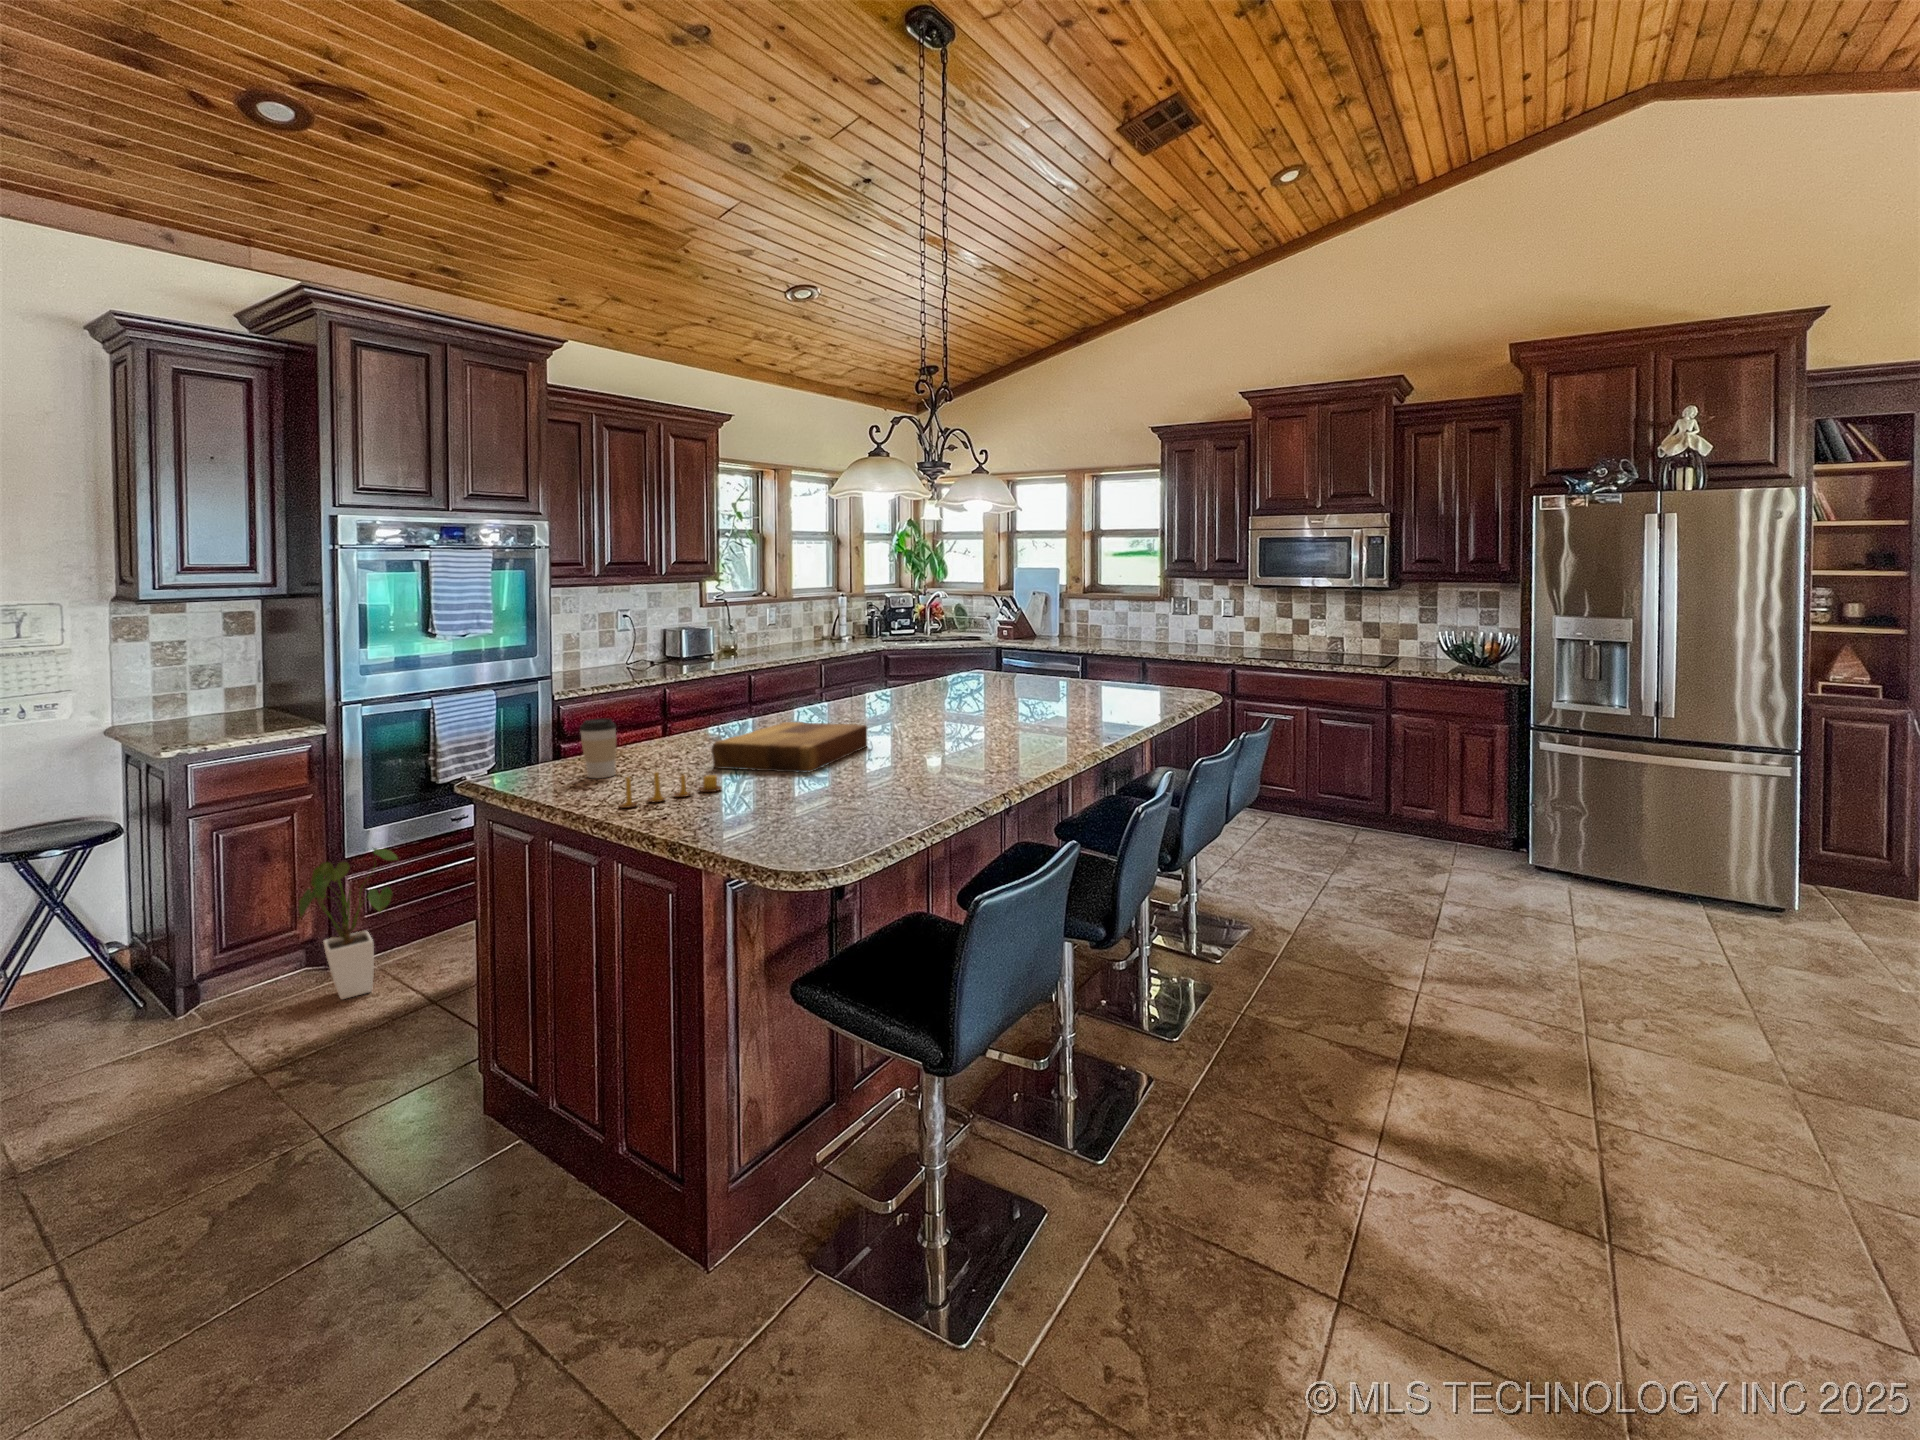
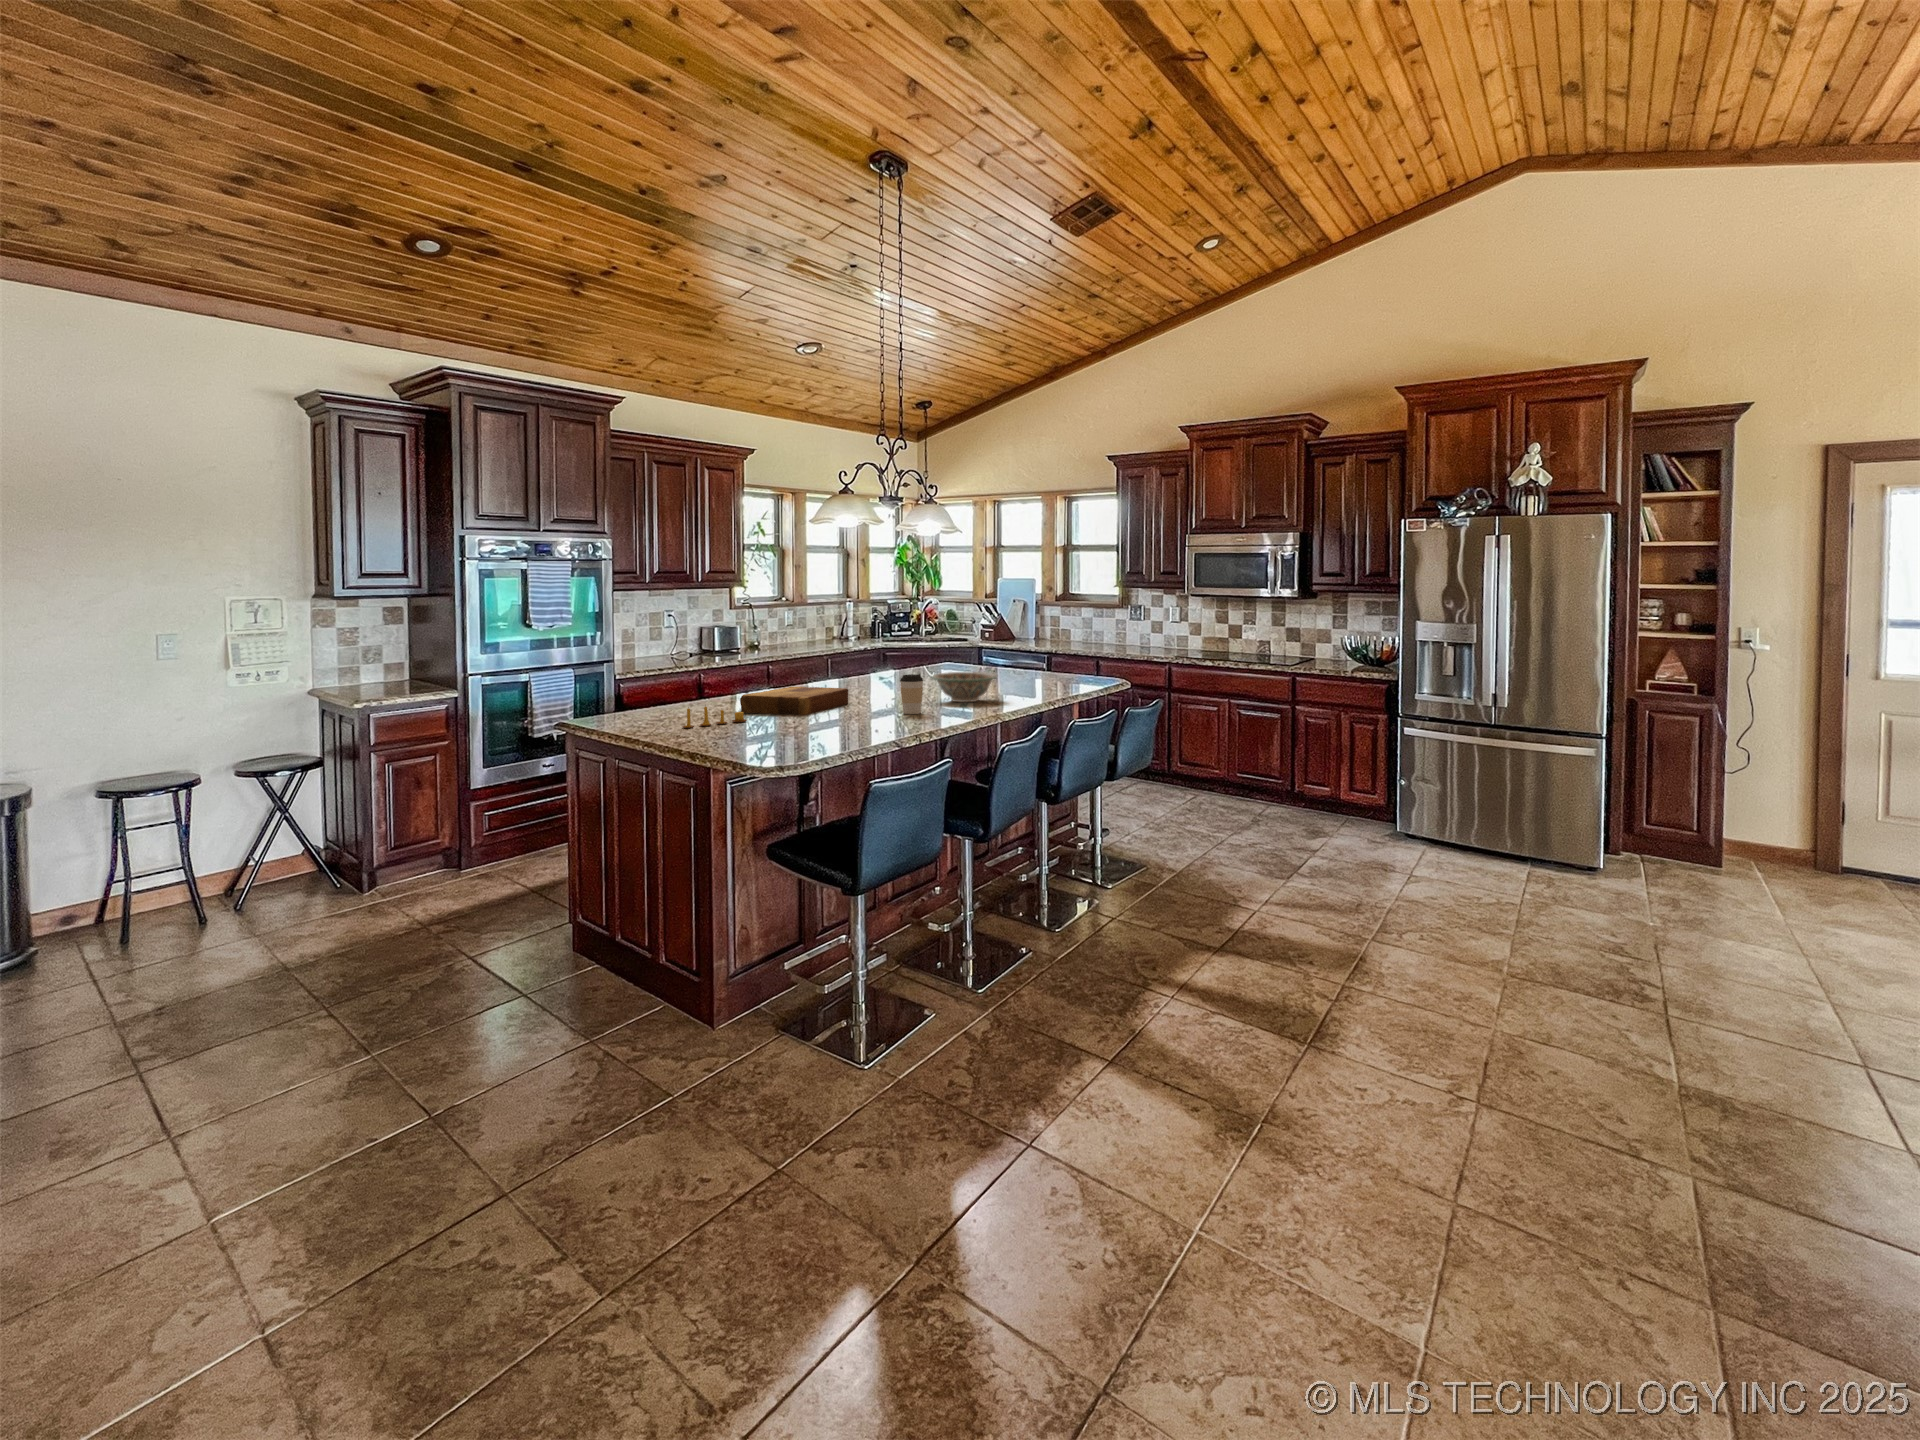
decorative bowl: none [986,697,1079,743] -> present [933,672,997,702]
coffee cup: present [580,718,616,778] -> present [900,674,923,714]
house plant: present [299,847,397,999] -> none [439,780,507,888]

